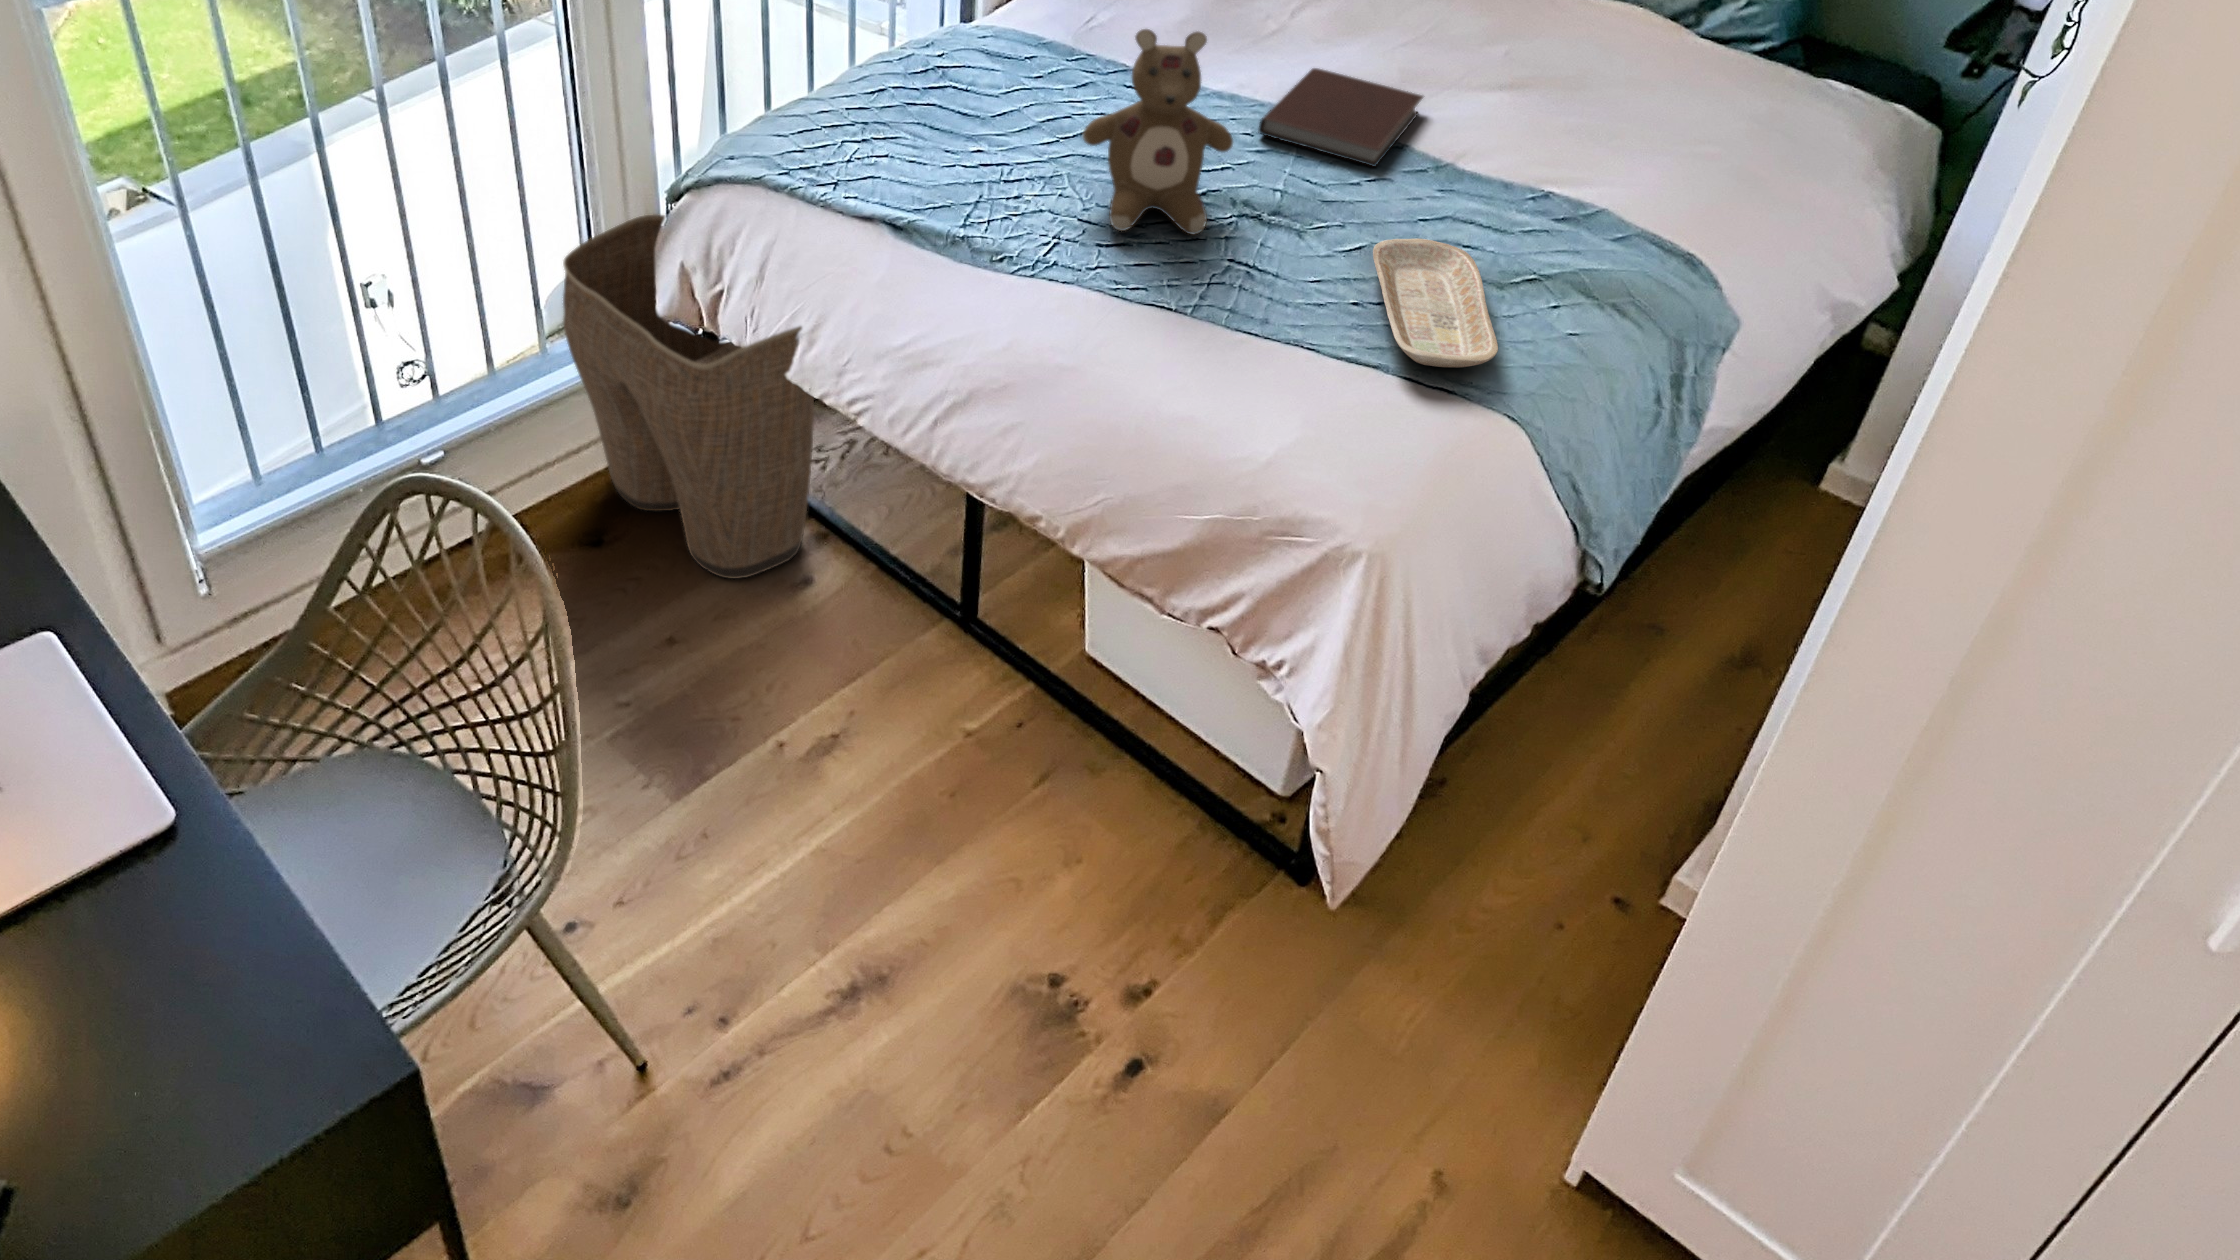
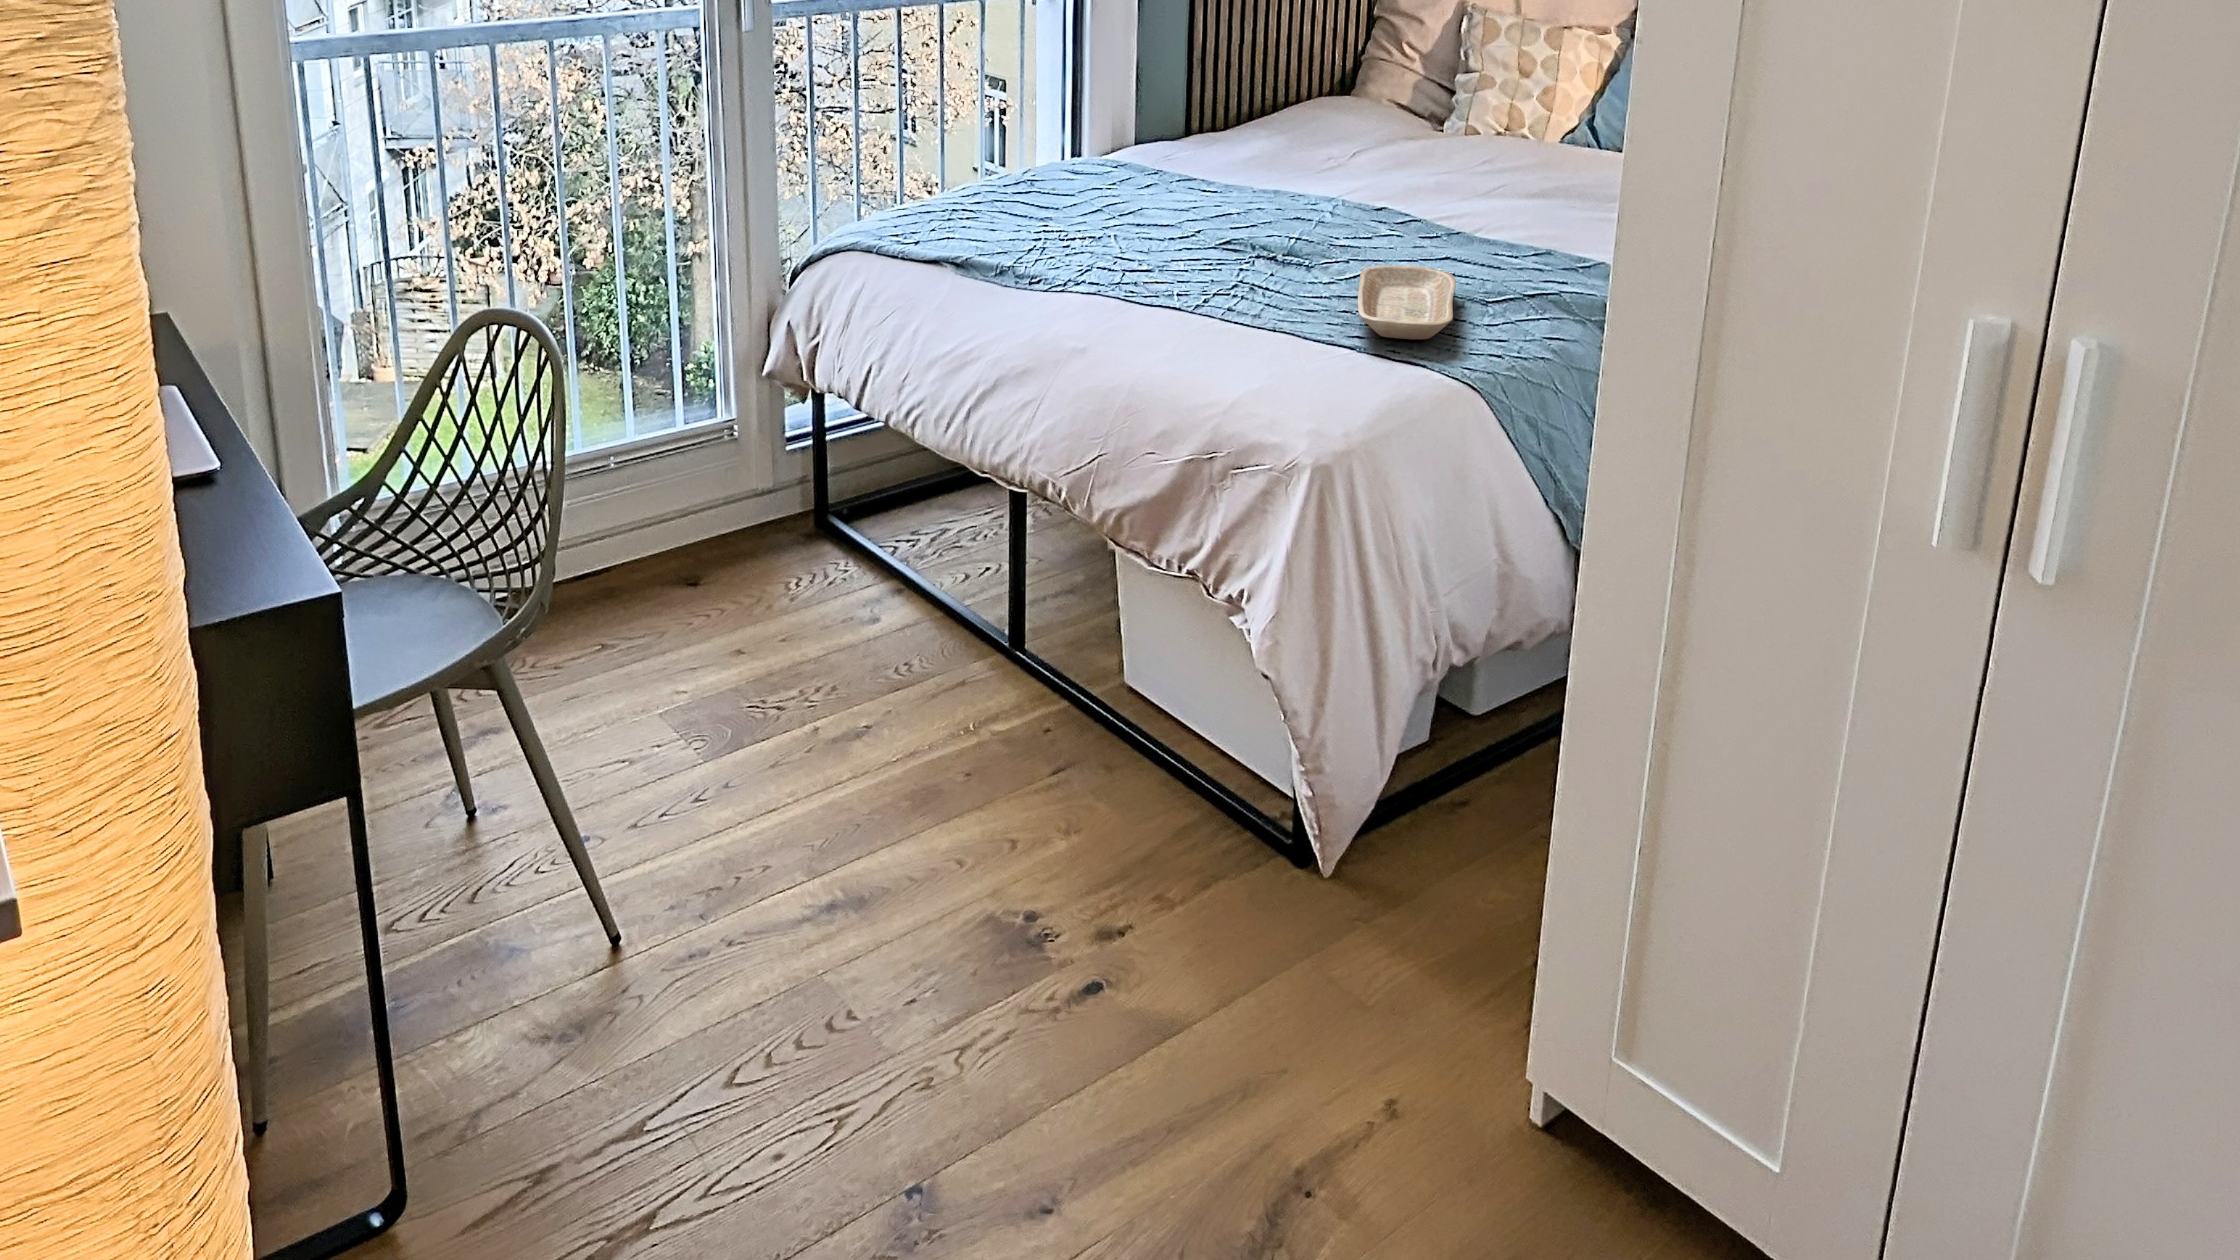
stuffed bear: present [1082,29,1233,234] -> none [1118,96,1249,268]
notebook: present [1259,68,1423,167] -> none [1293,182,1452,238]
laundry basket: present [563,214,814,579] -> none [688,296,892,612]

